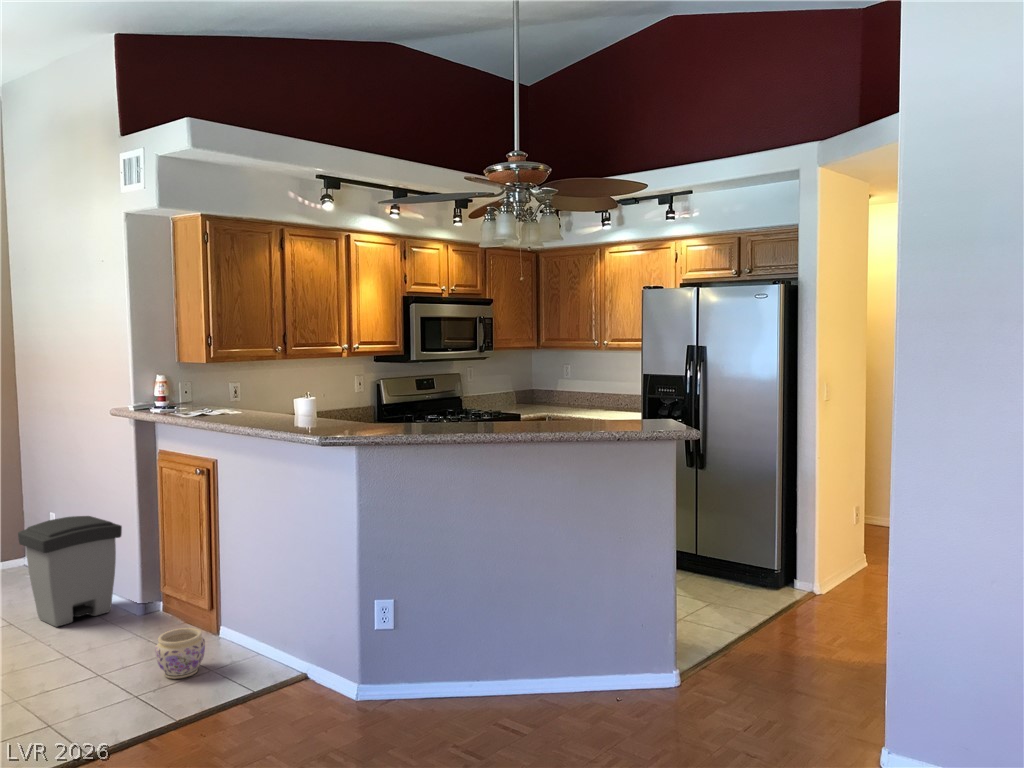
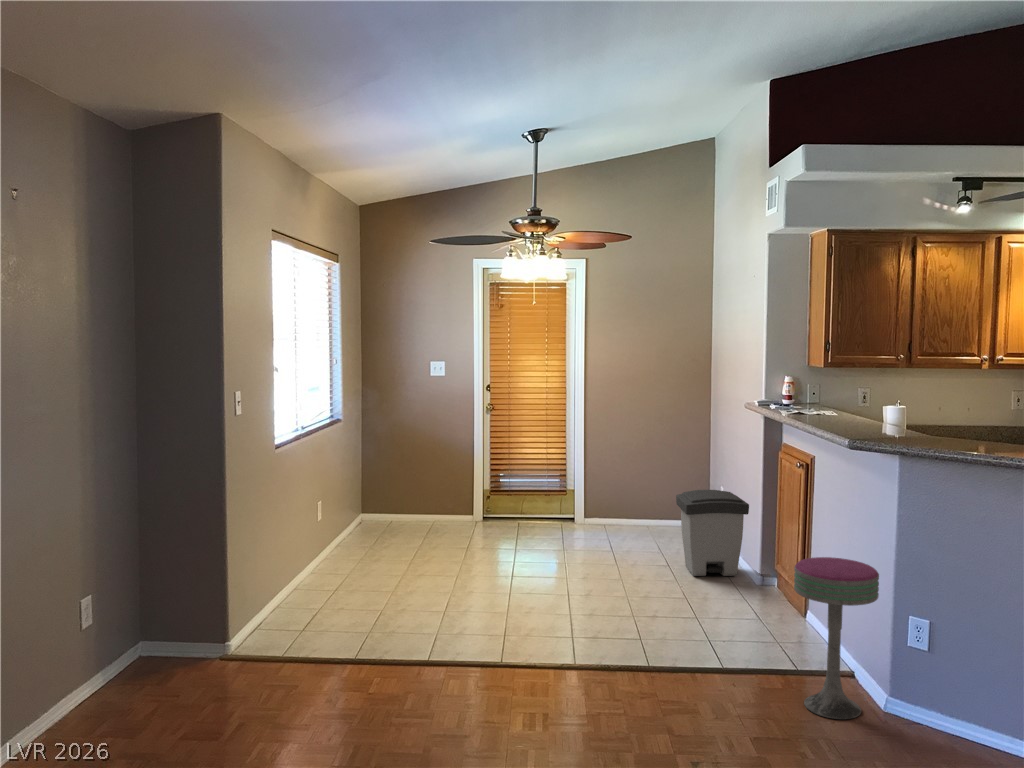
bar stool: none [262,557,351,734] -> present [794,557,879,719]
planter: present [155,628,205,680] -> none [737,598,778,641]

